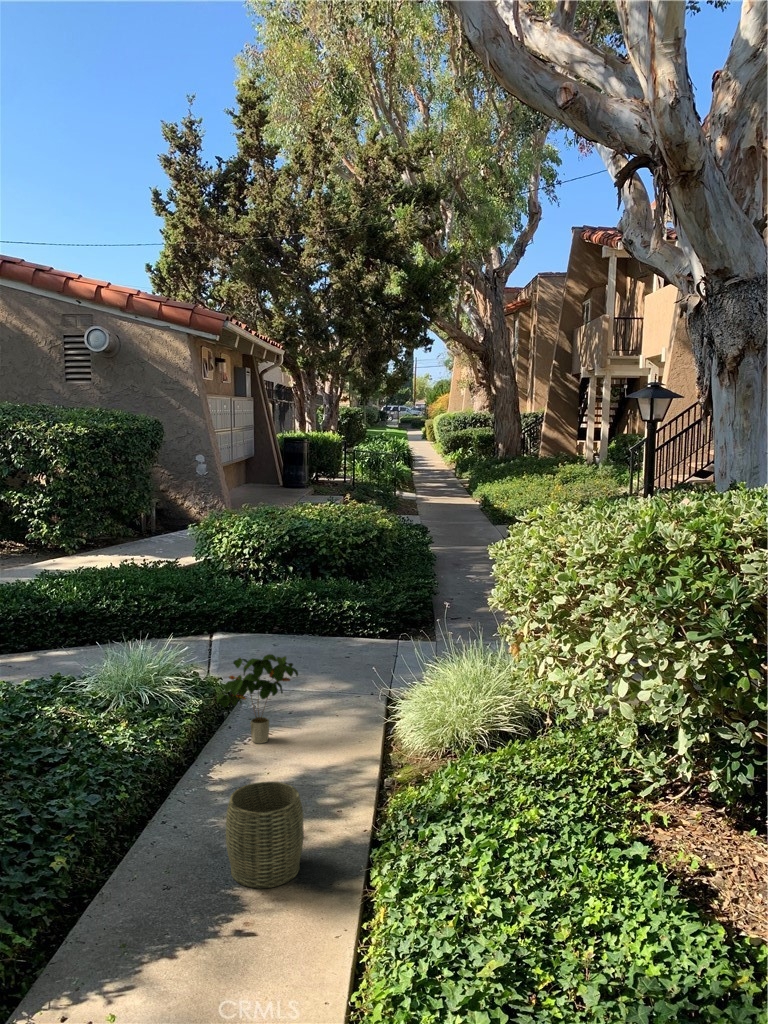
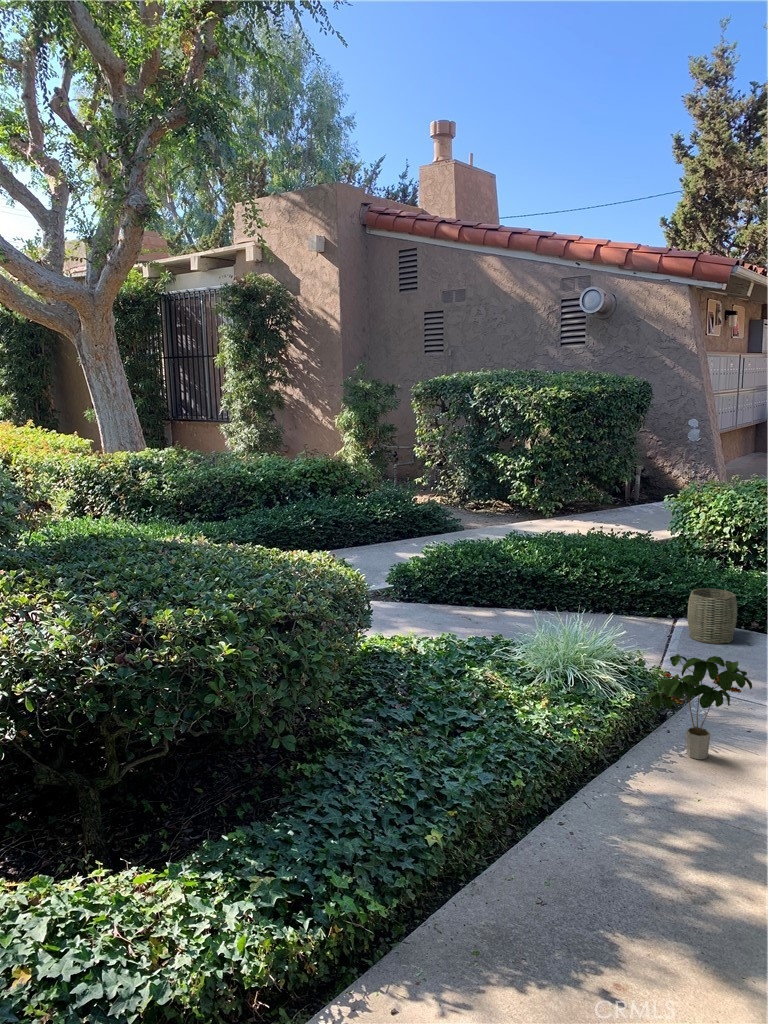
woven basket: present [226,782,304,888] -> present [687,588,737,644]

